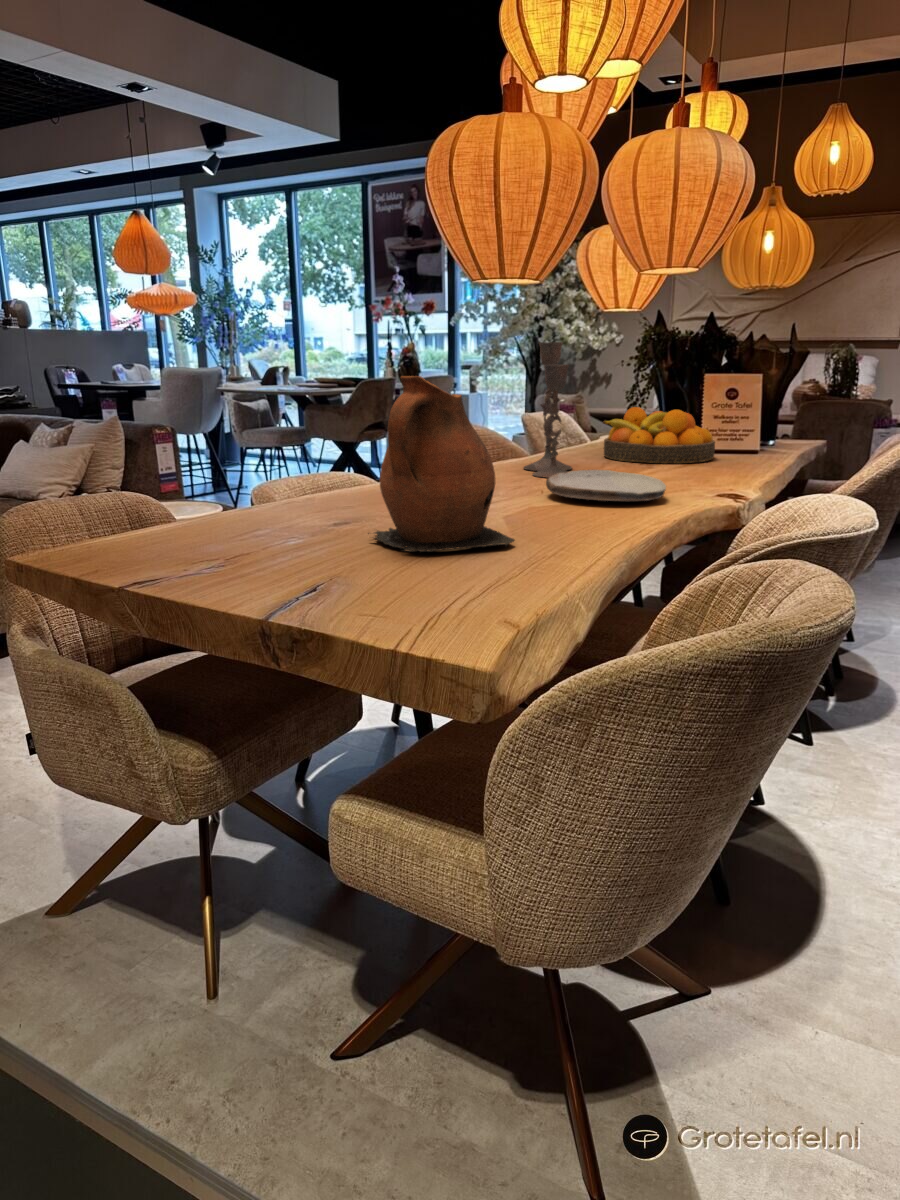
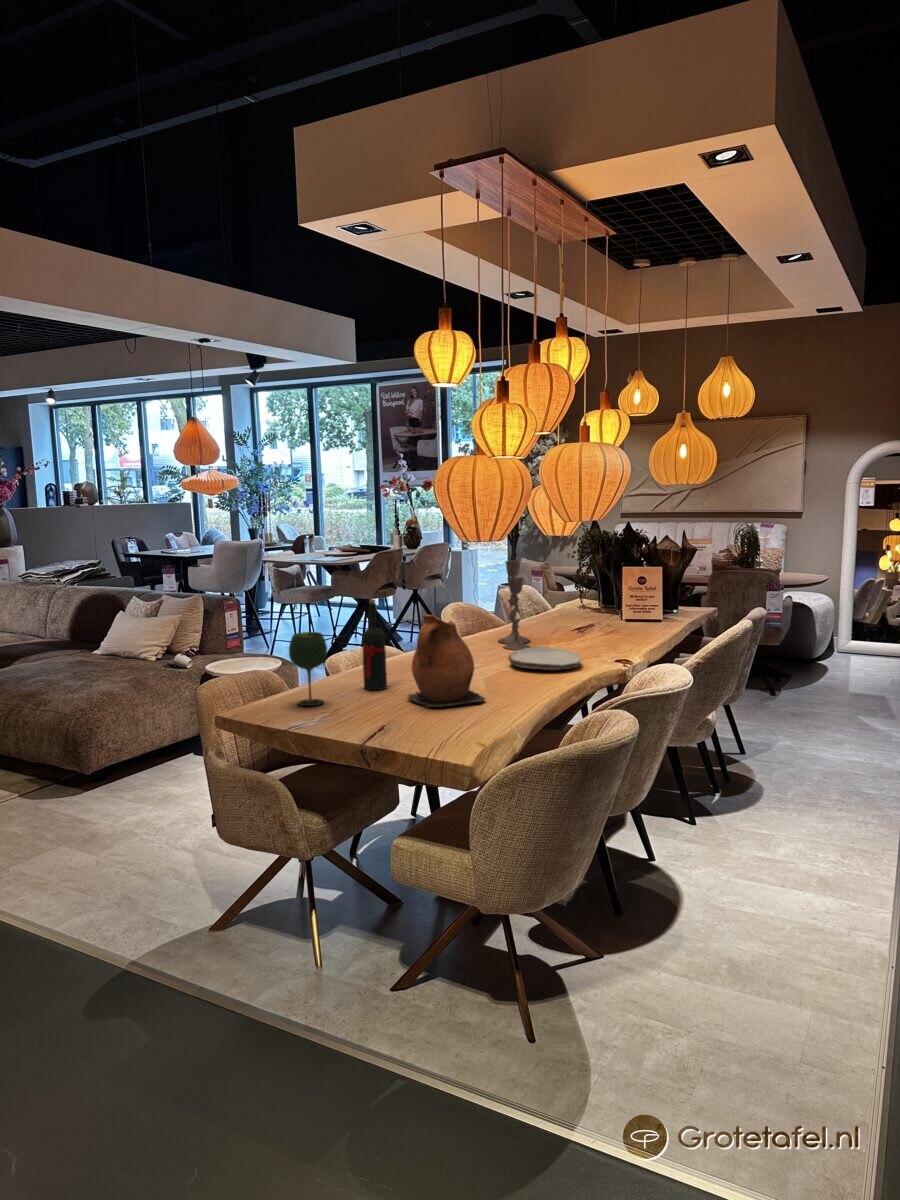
wine bottle: none [295,362,341,525] -> present [362,599,387,690]
fruit bowl: present [603,407,715,463] -> none [552,595,630,635]
wine glass: none [148,411,223,547] -> present [289,632,327,706]

